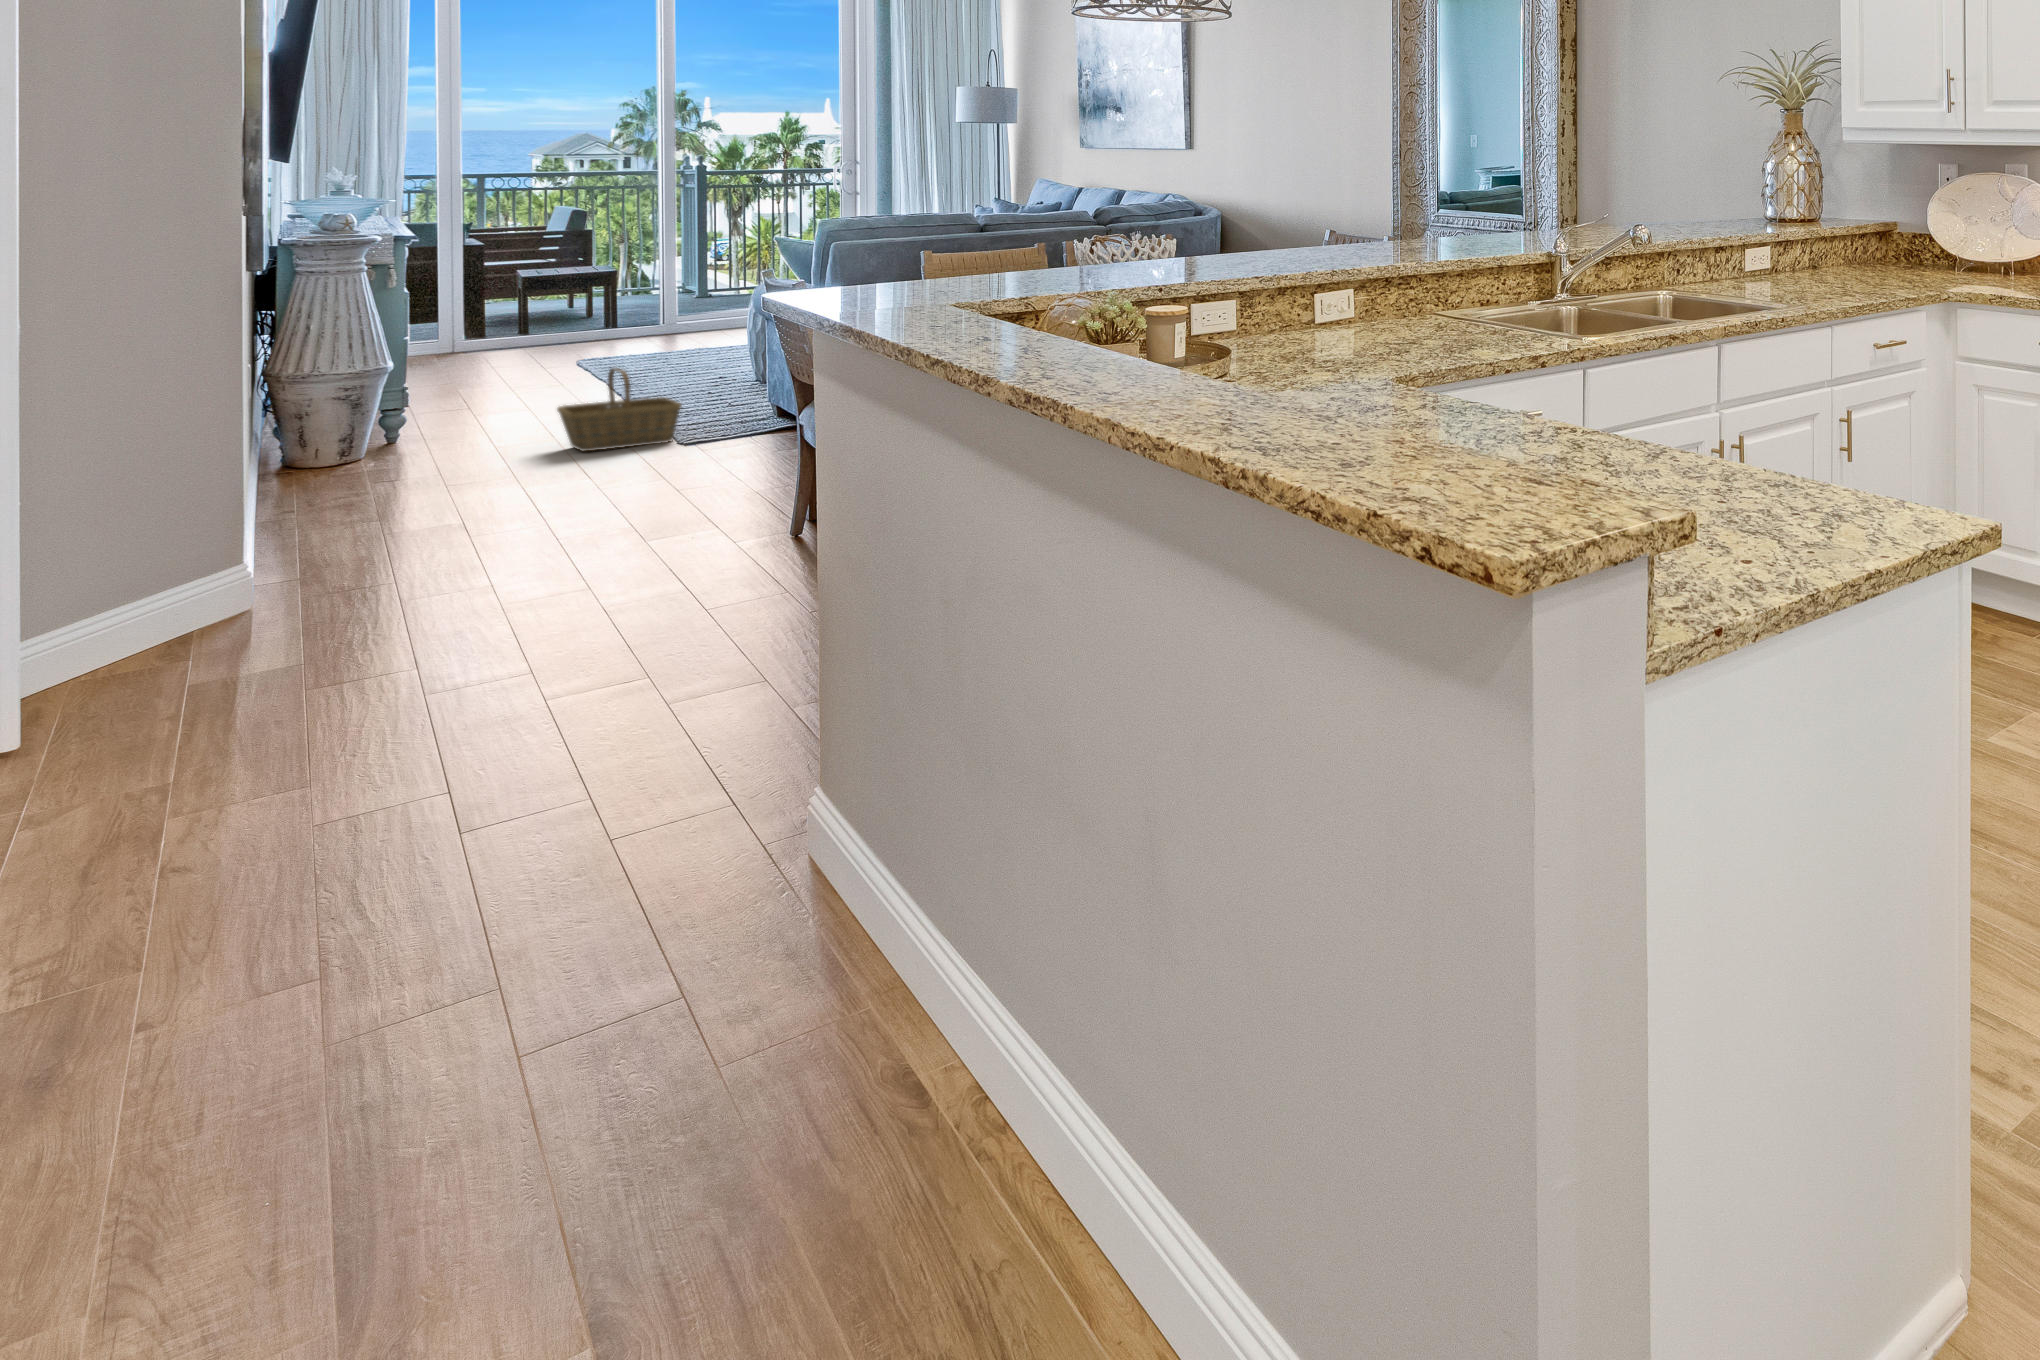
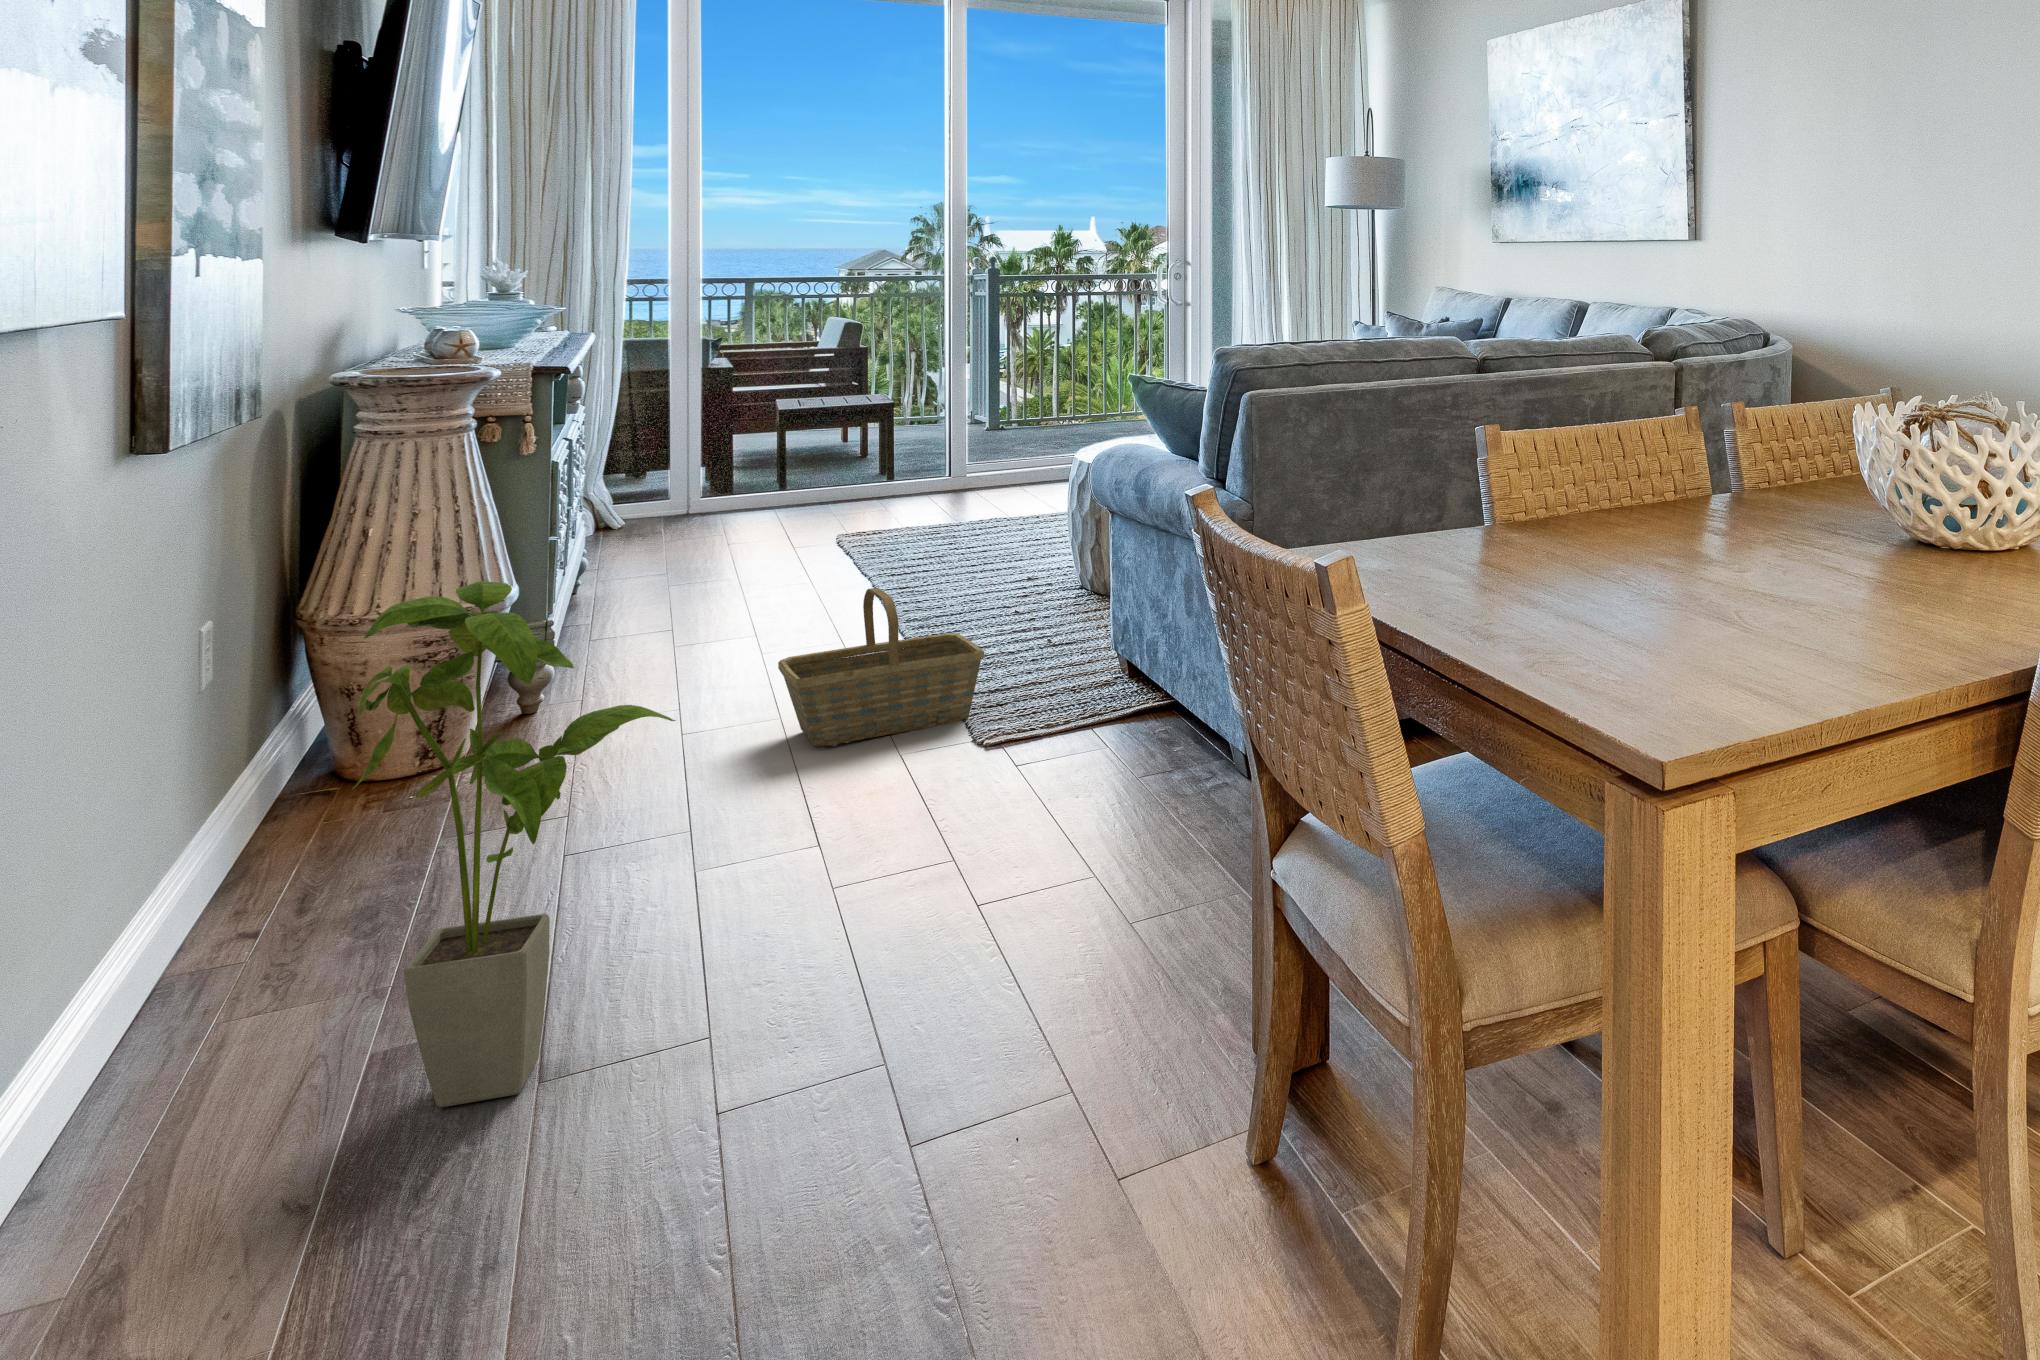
house plant: none [390,324,533,545] -> present [353,581,676,1107]

